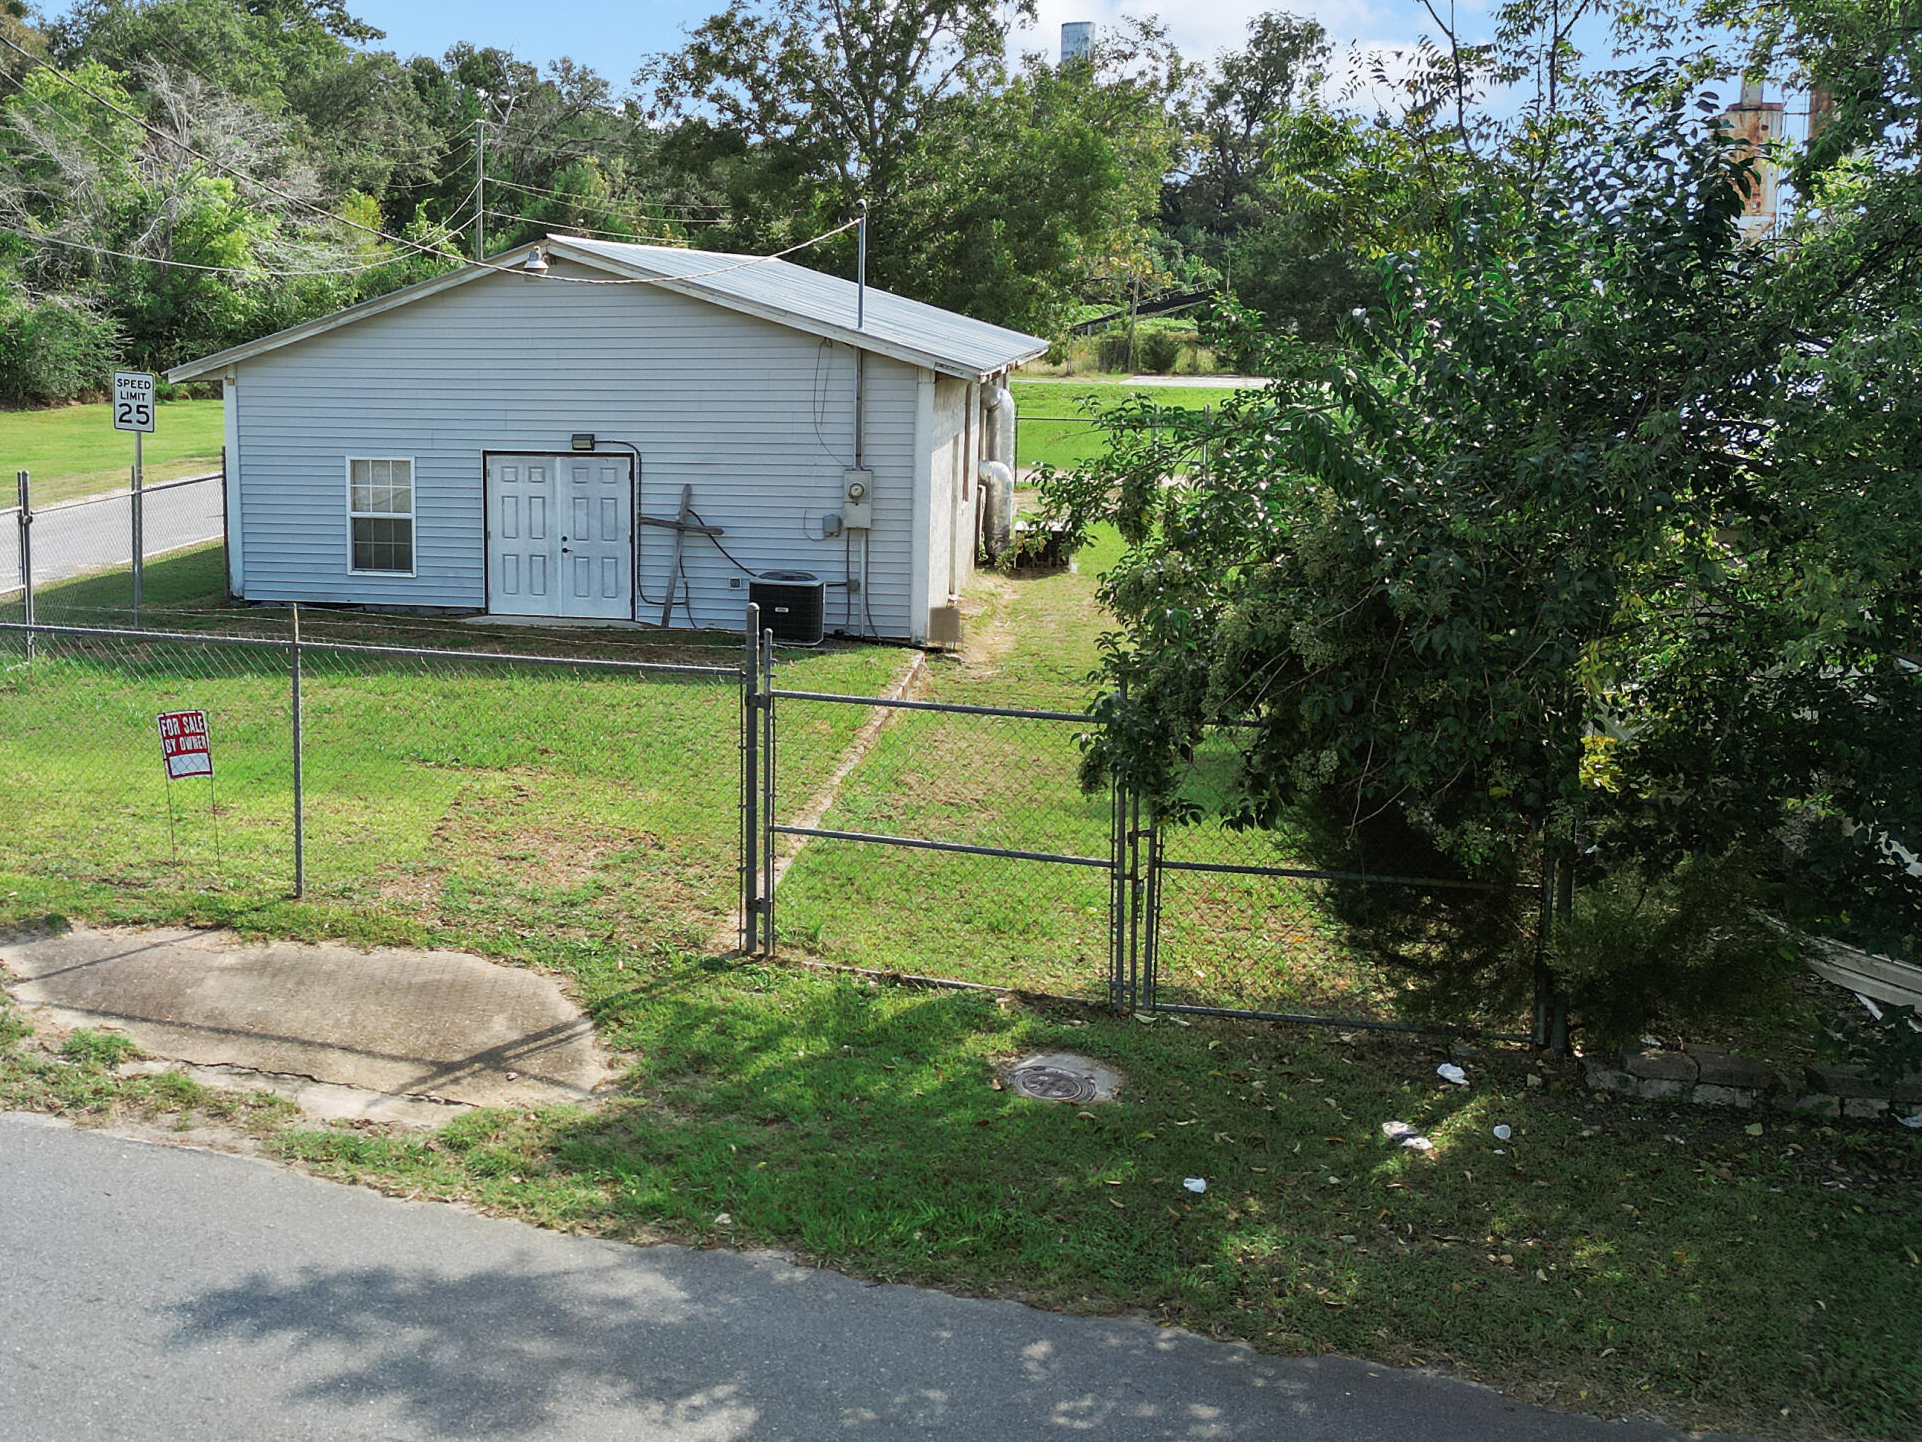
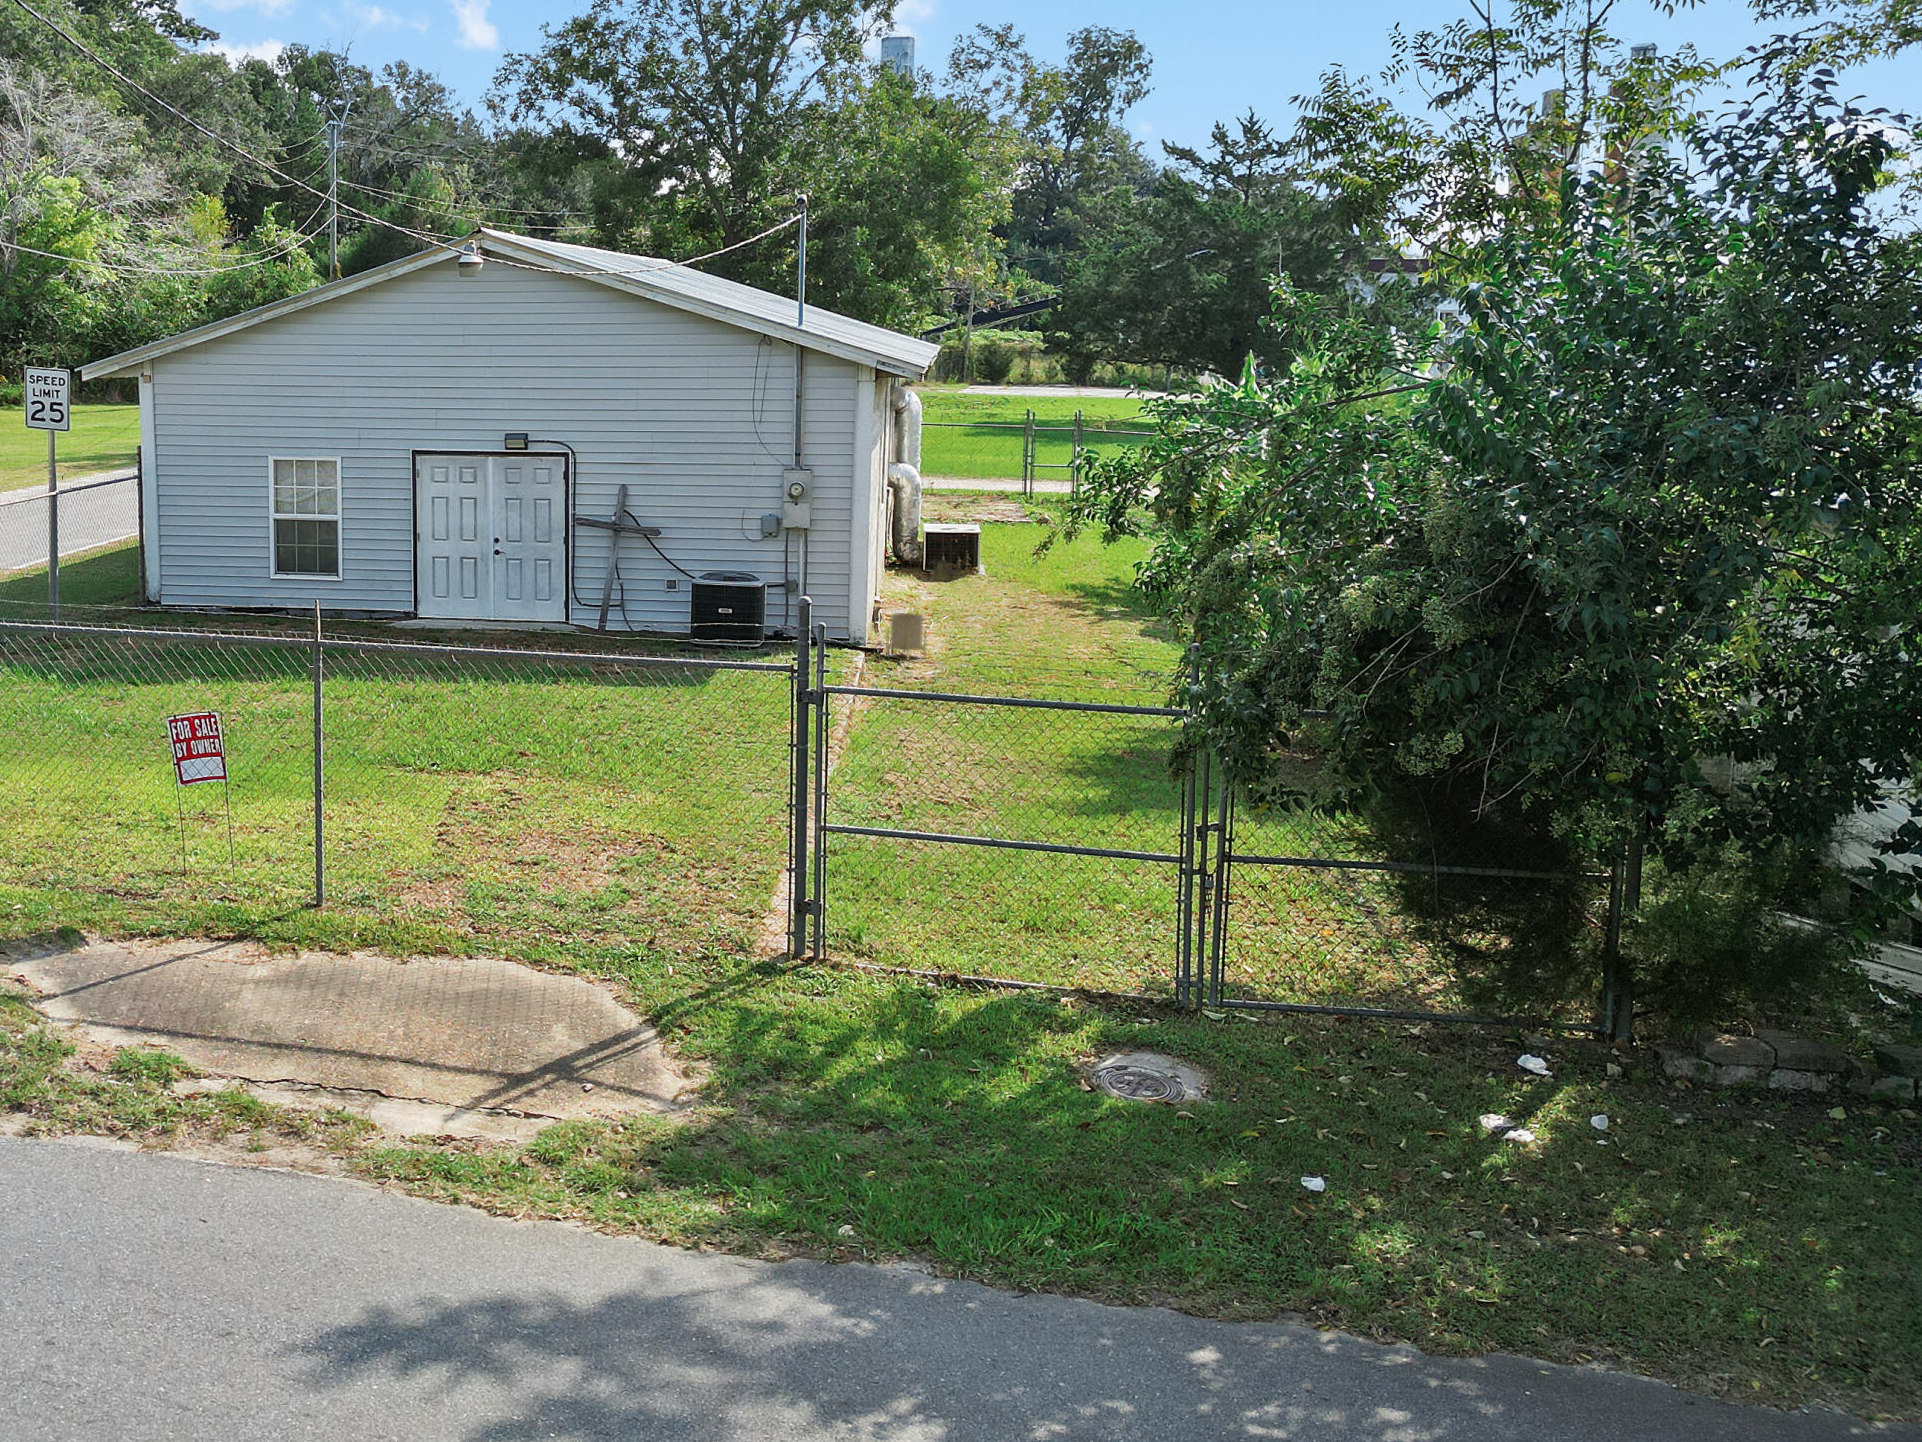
watering can: none [987,552,1027,574] -> present [934,560,961,581]

